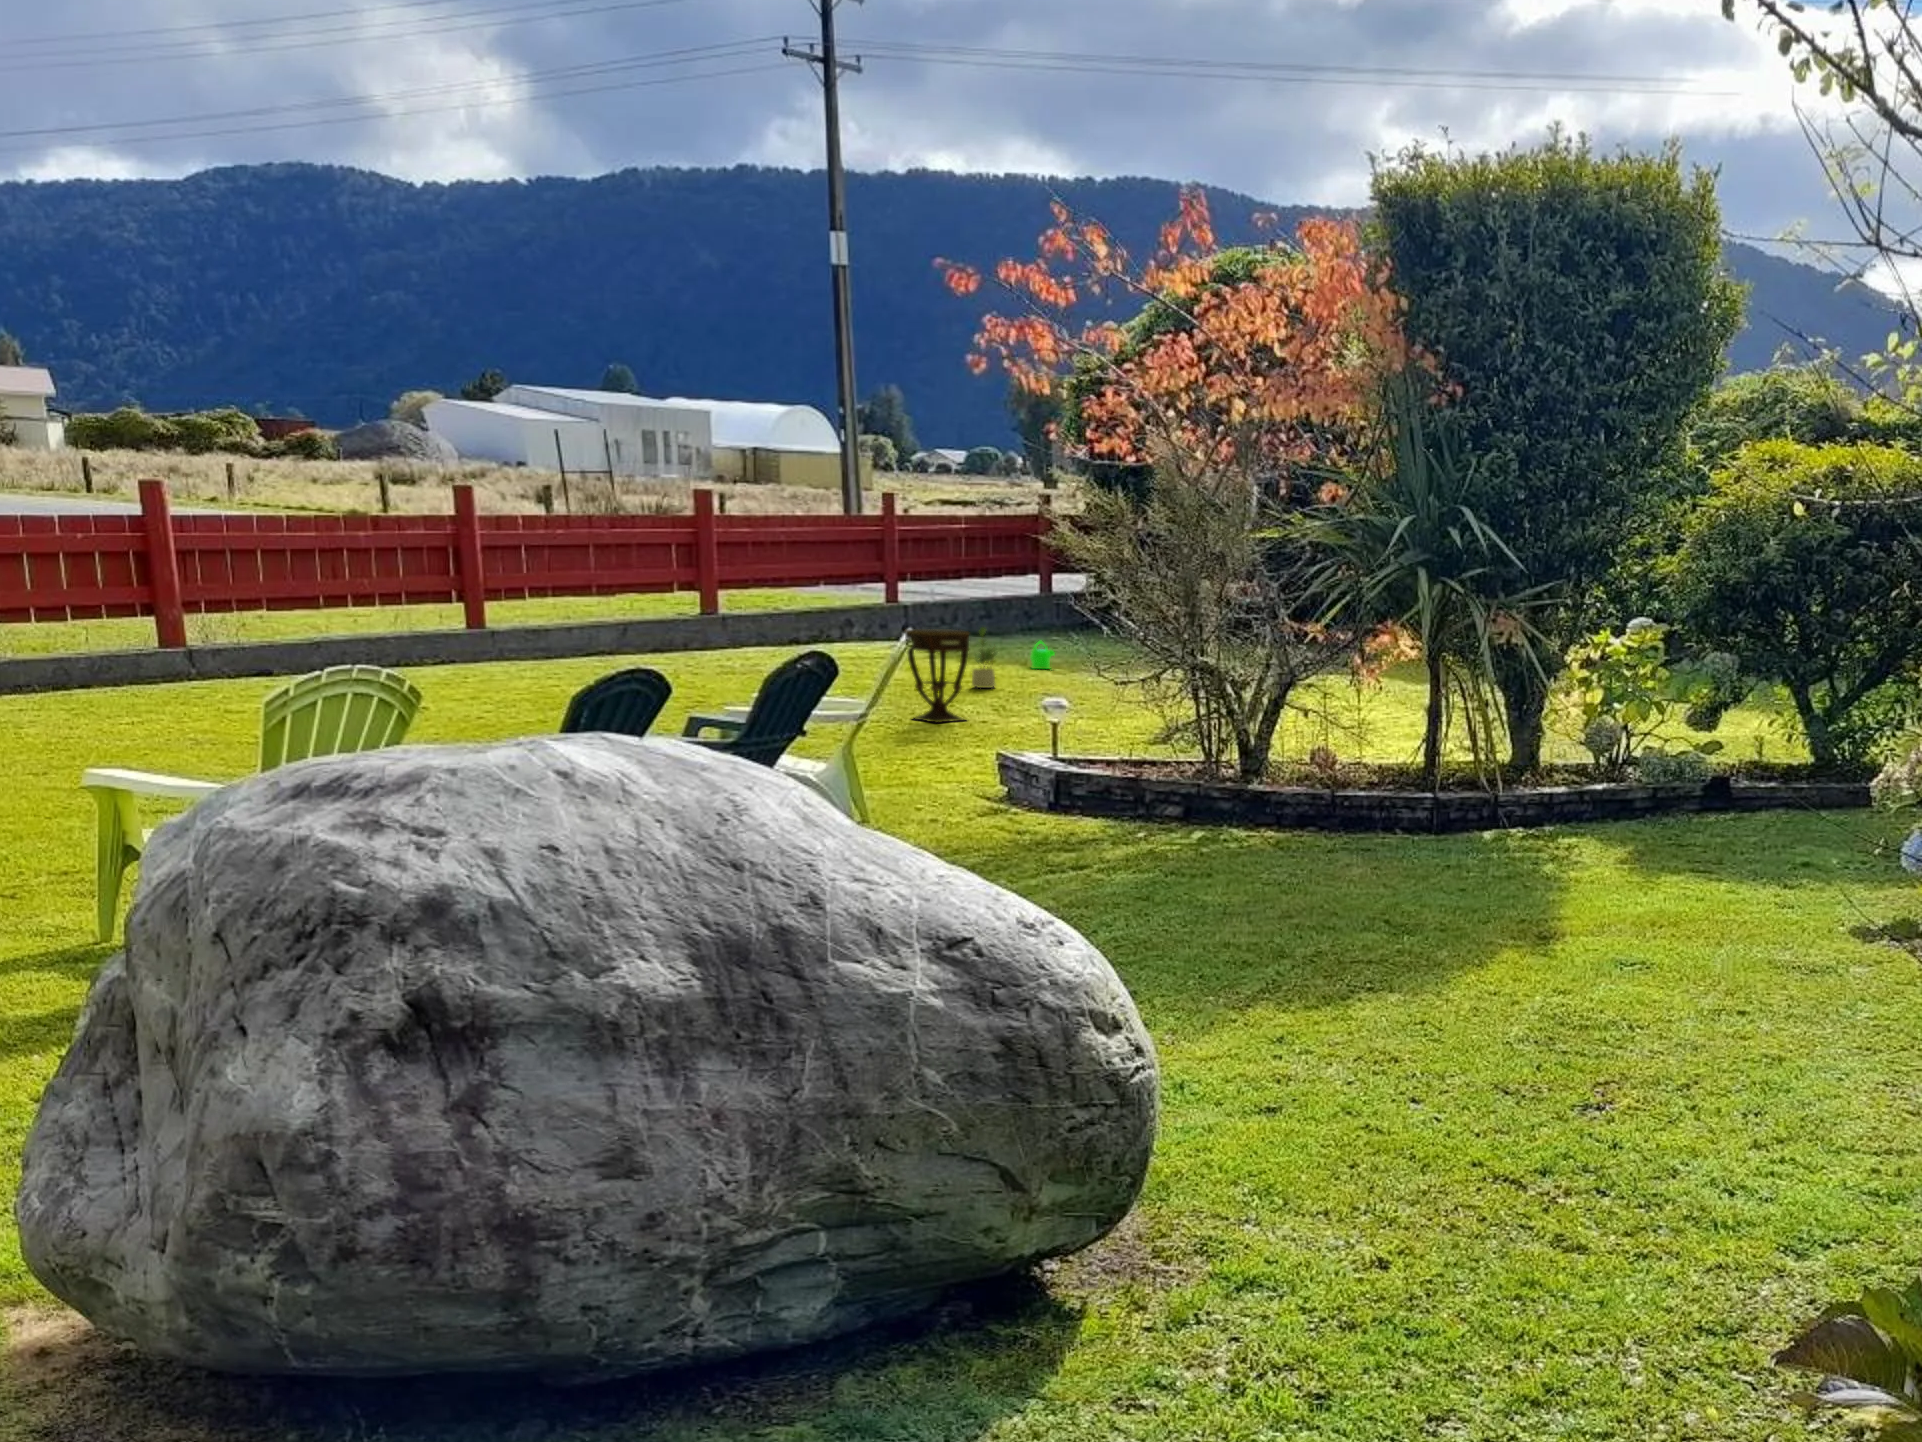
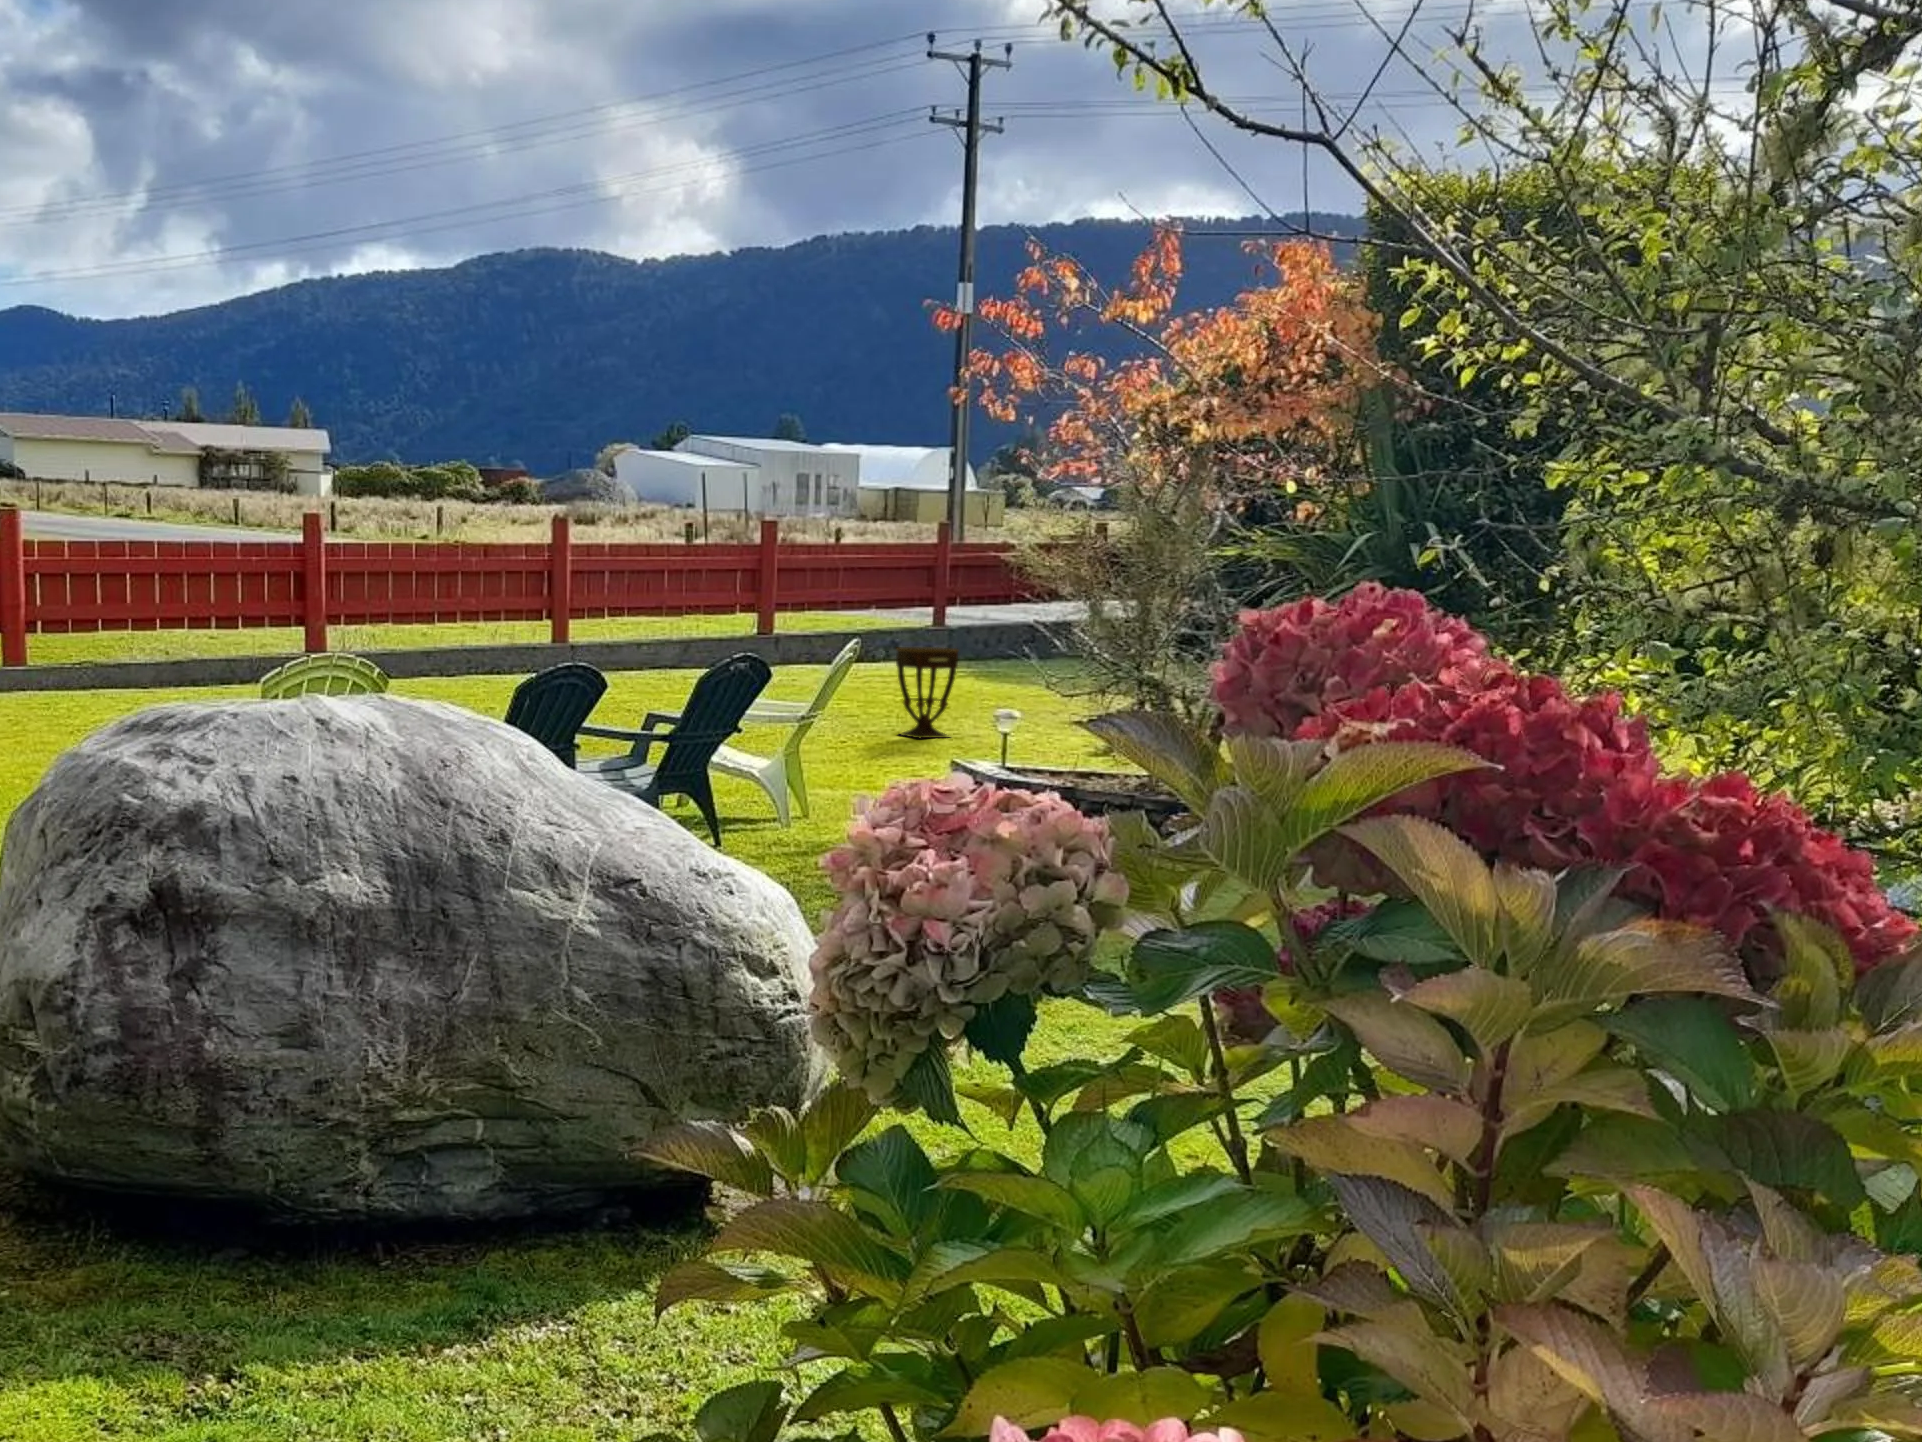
potted plant: present [972,627,997,688] -> none [973,647,1006,708]
watering can: present [1030,641,1055,669] -> none [1043,663,1069,691]

